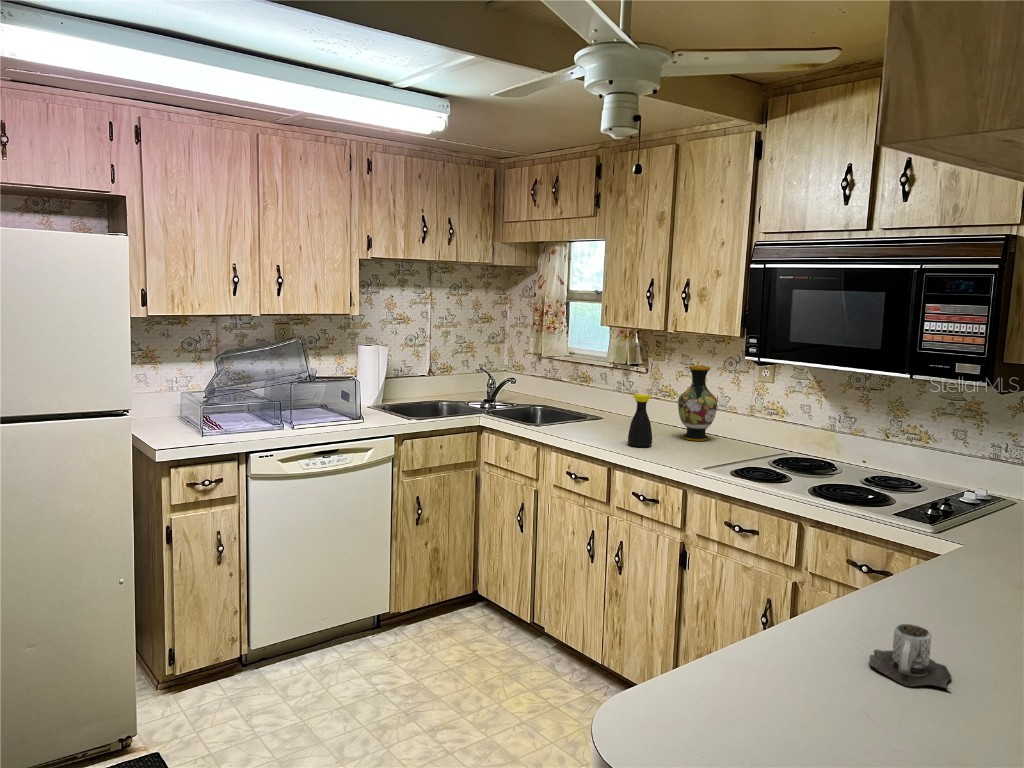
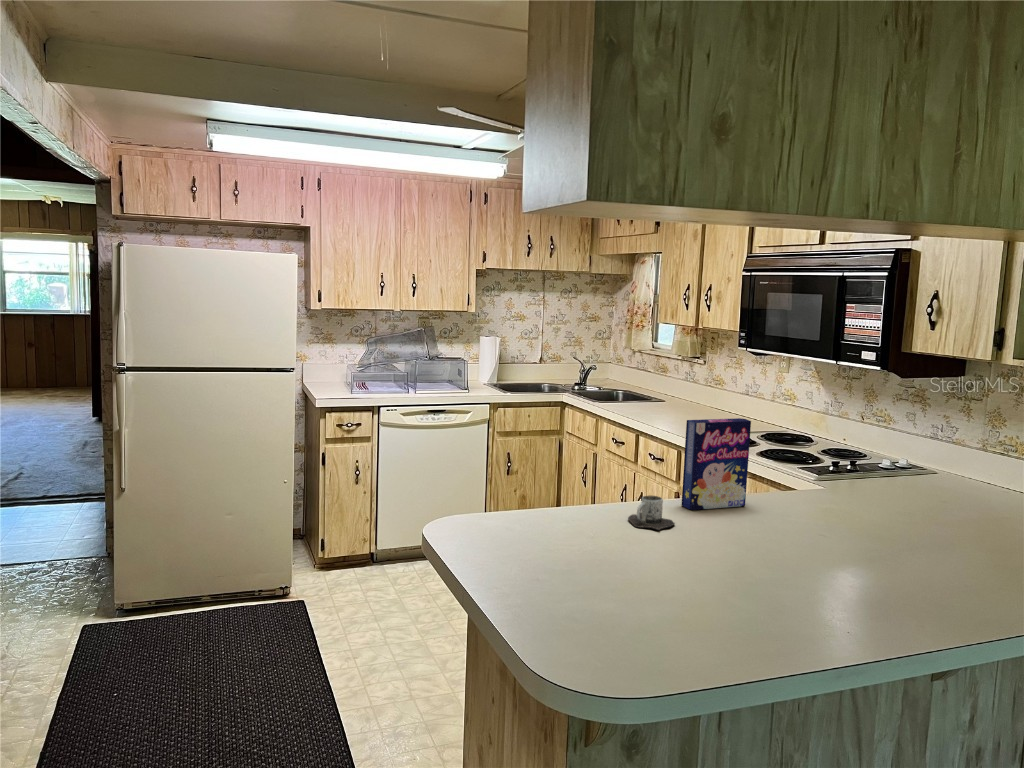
vase: present [678,366,717,441] -> none [709,357,742,419]
bottle: present [628,394,652,447] -> none [658,377,678,419]
cereal box: none [885,477,968,626] -> present [682,418,751,510]

